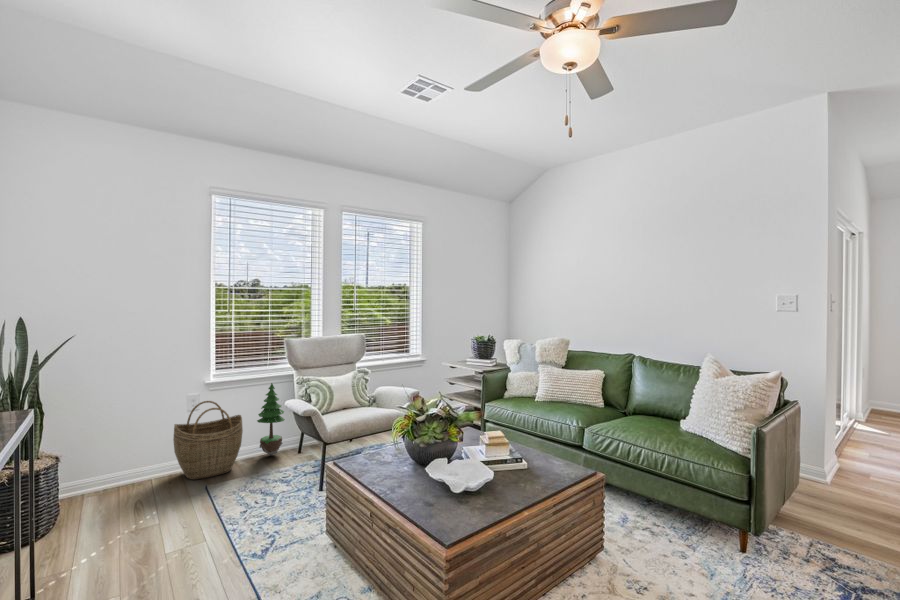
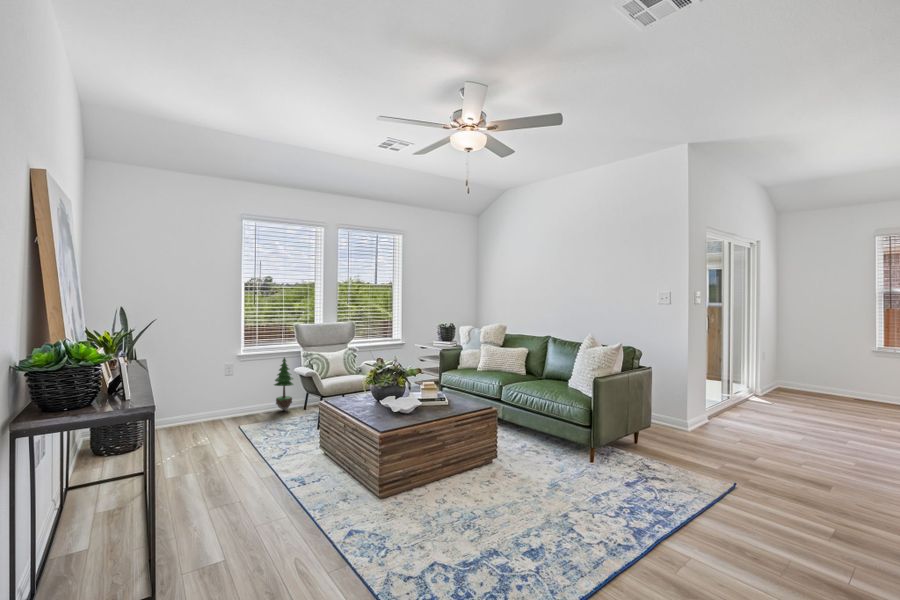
woven basket: present [173,401,243,480] -> none [216,369,264,423]

